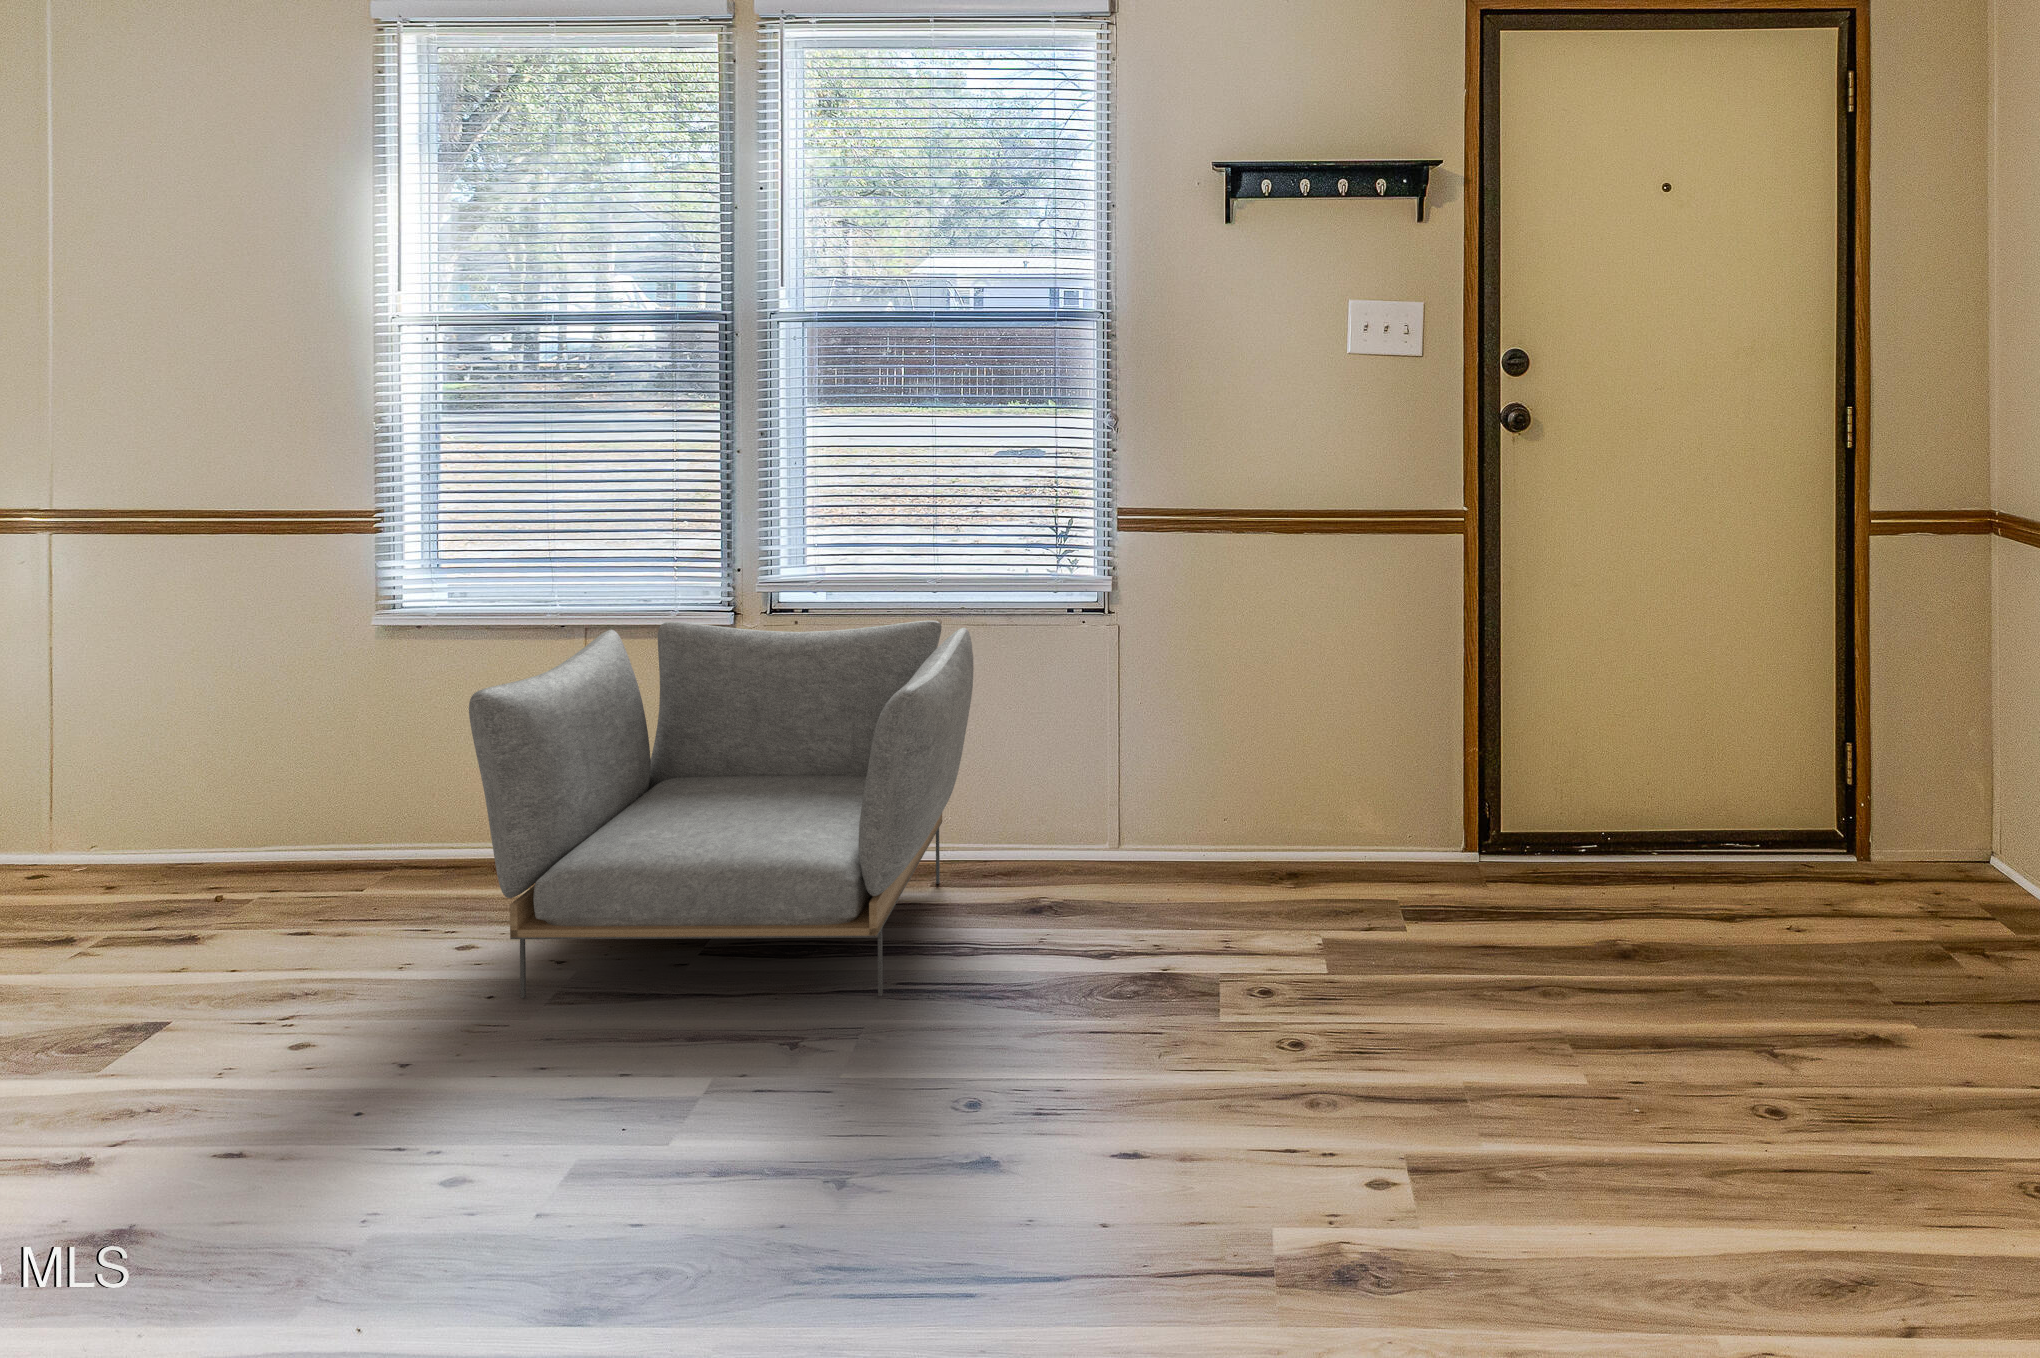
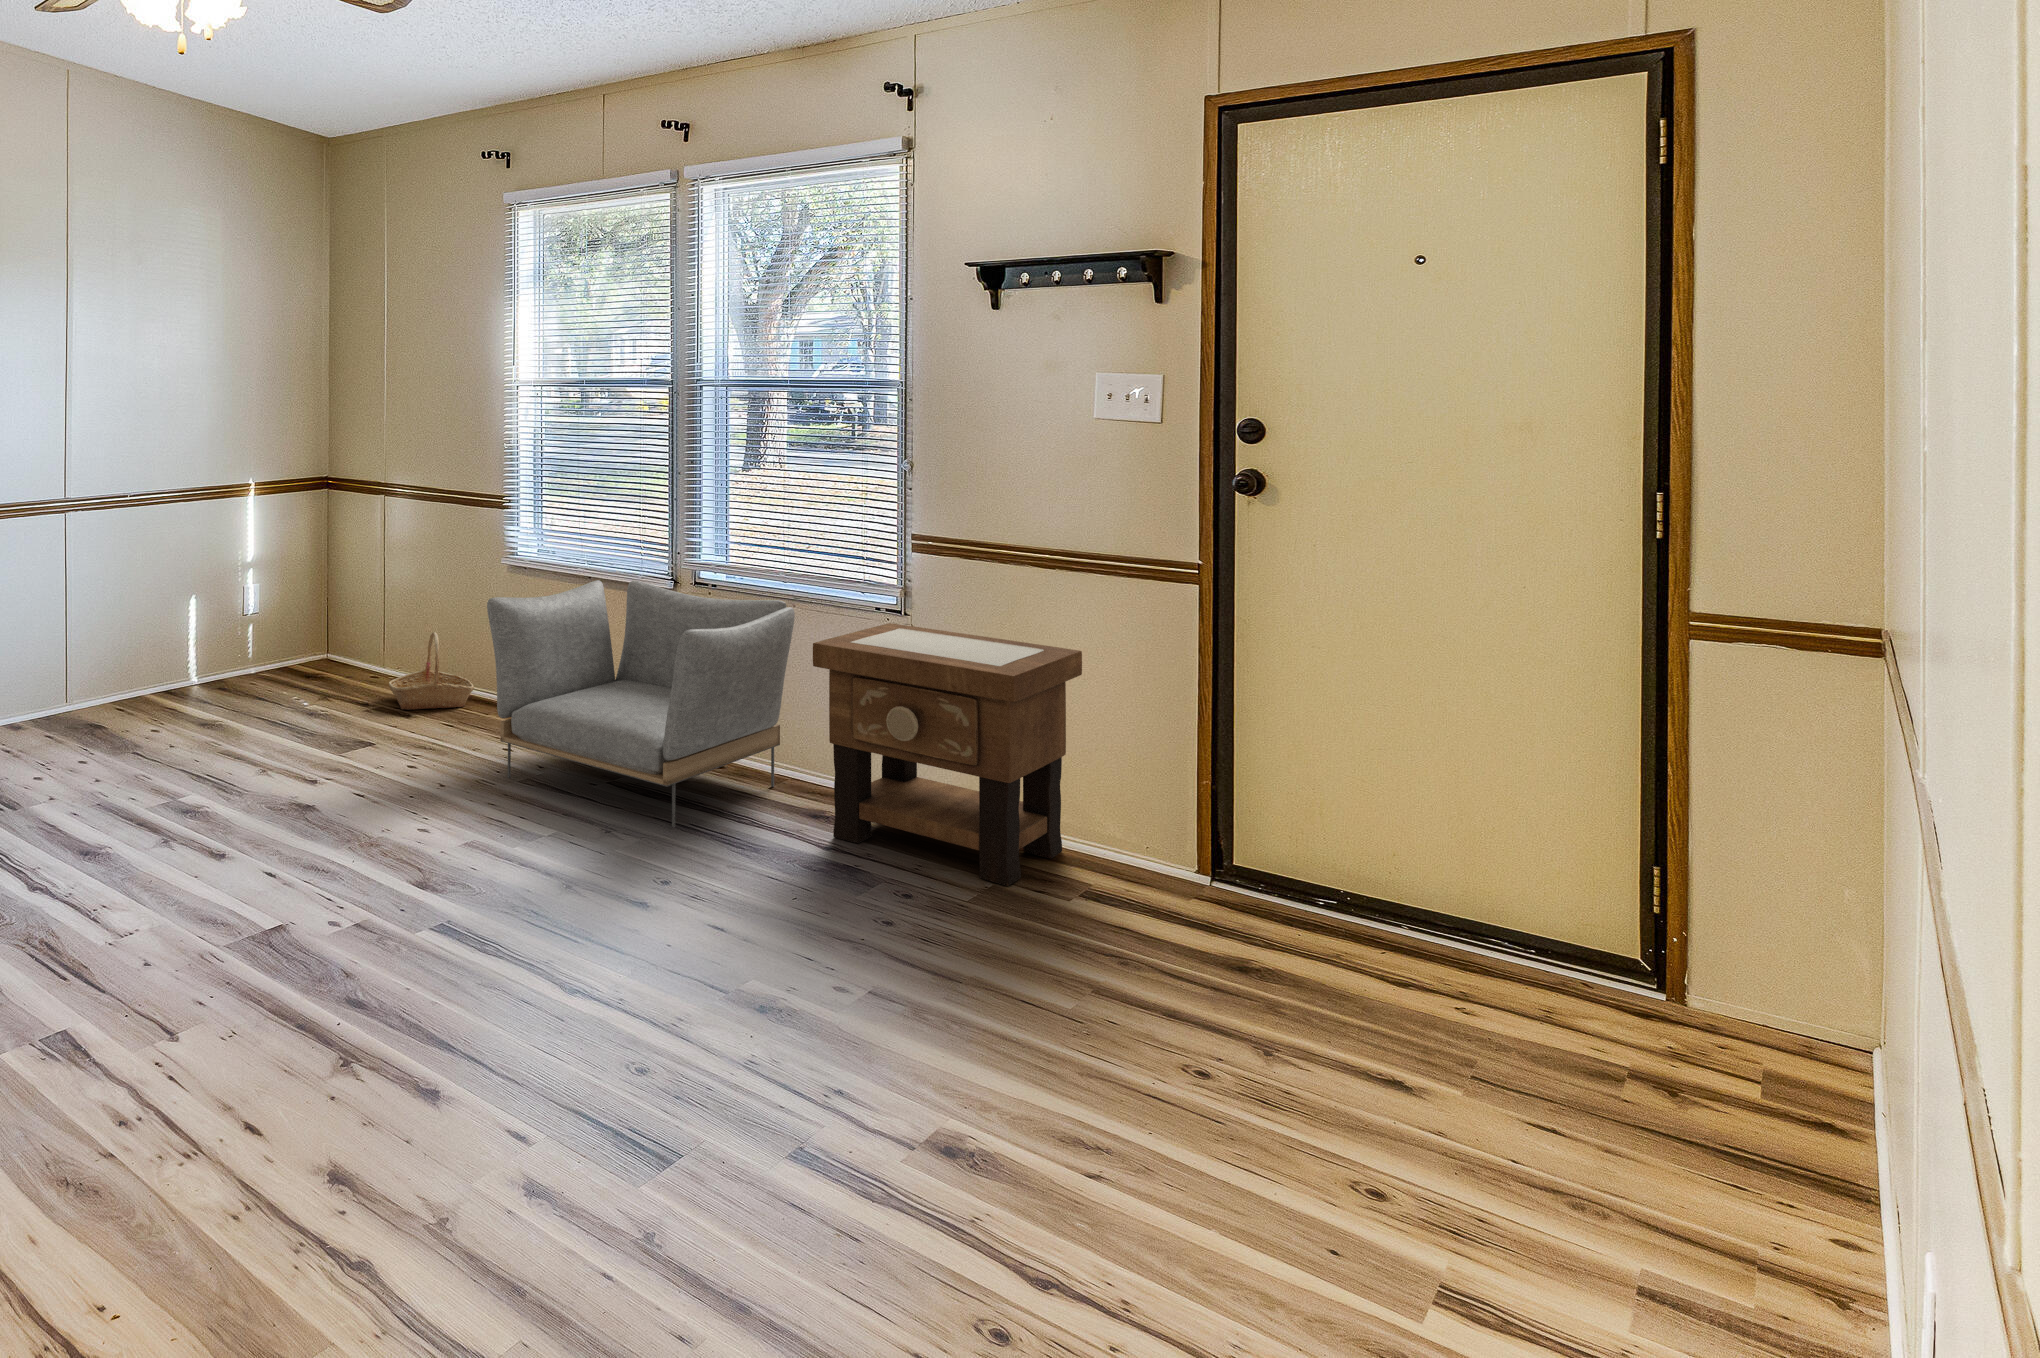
side table: none [1070,629,1360,935] -> present [813,623,1082,886]
basket: none [128,765,326,922] -> present [389,632,474,710]

